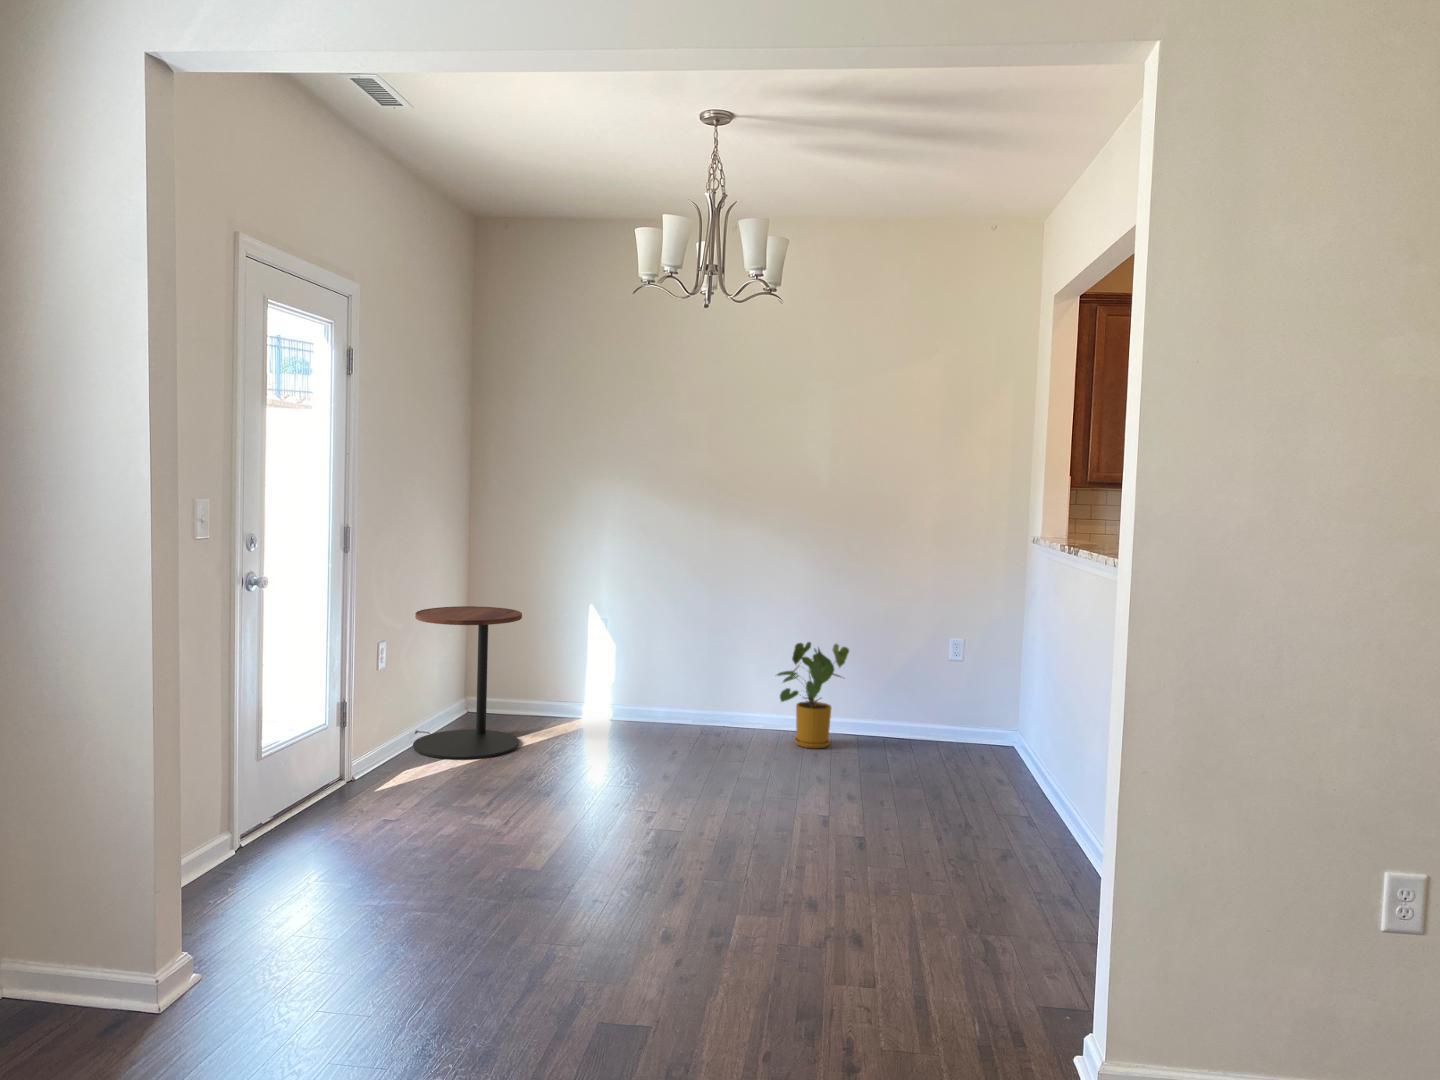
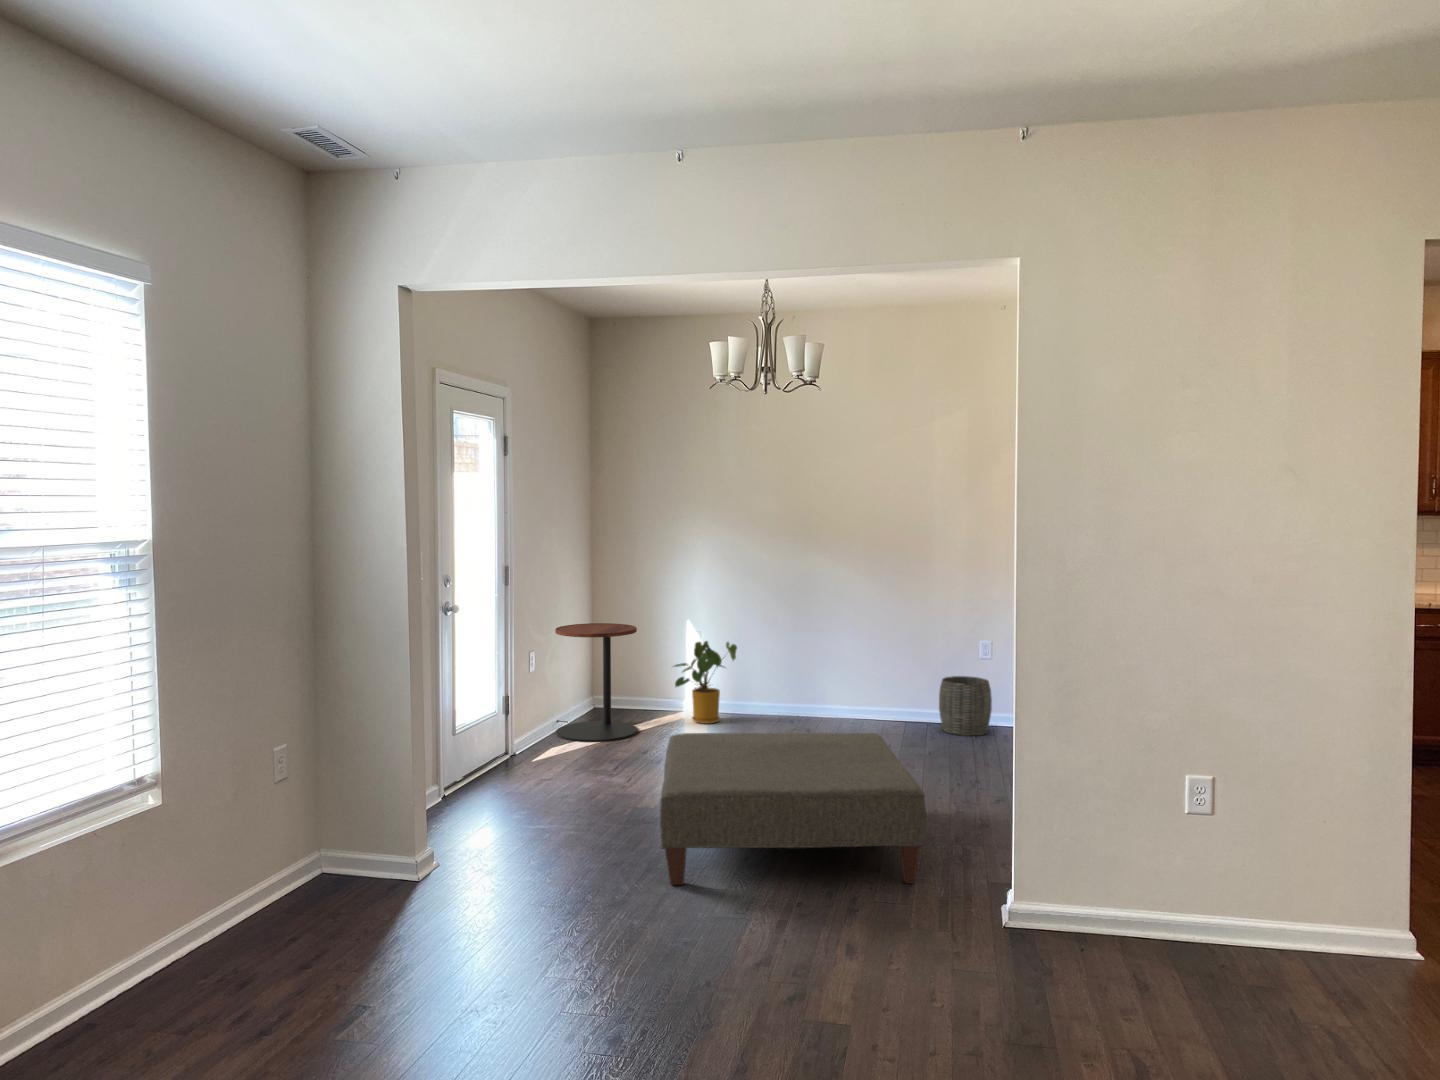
house plant: present [777,642,849,748] -> present [674,641,737,724]
woven basket: none [891,680,954,753] -> present [939,676,992,736]
ottoman: none [548,763,943,1013] -> present [660,733,926,885]

